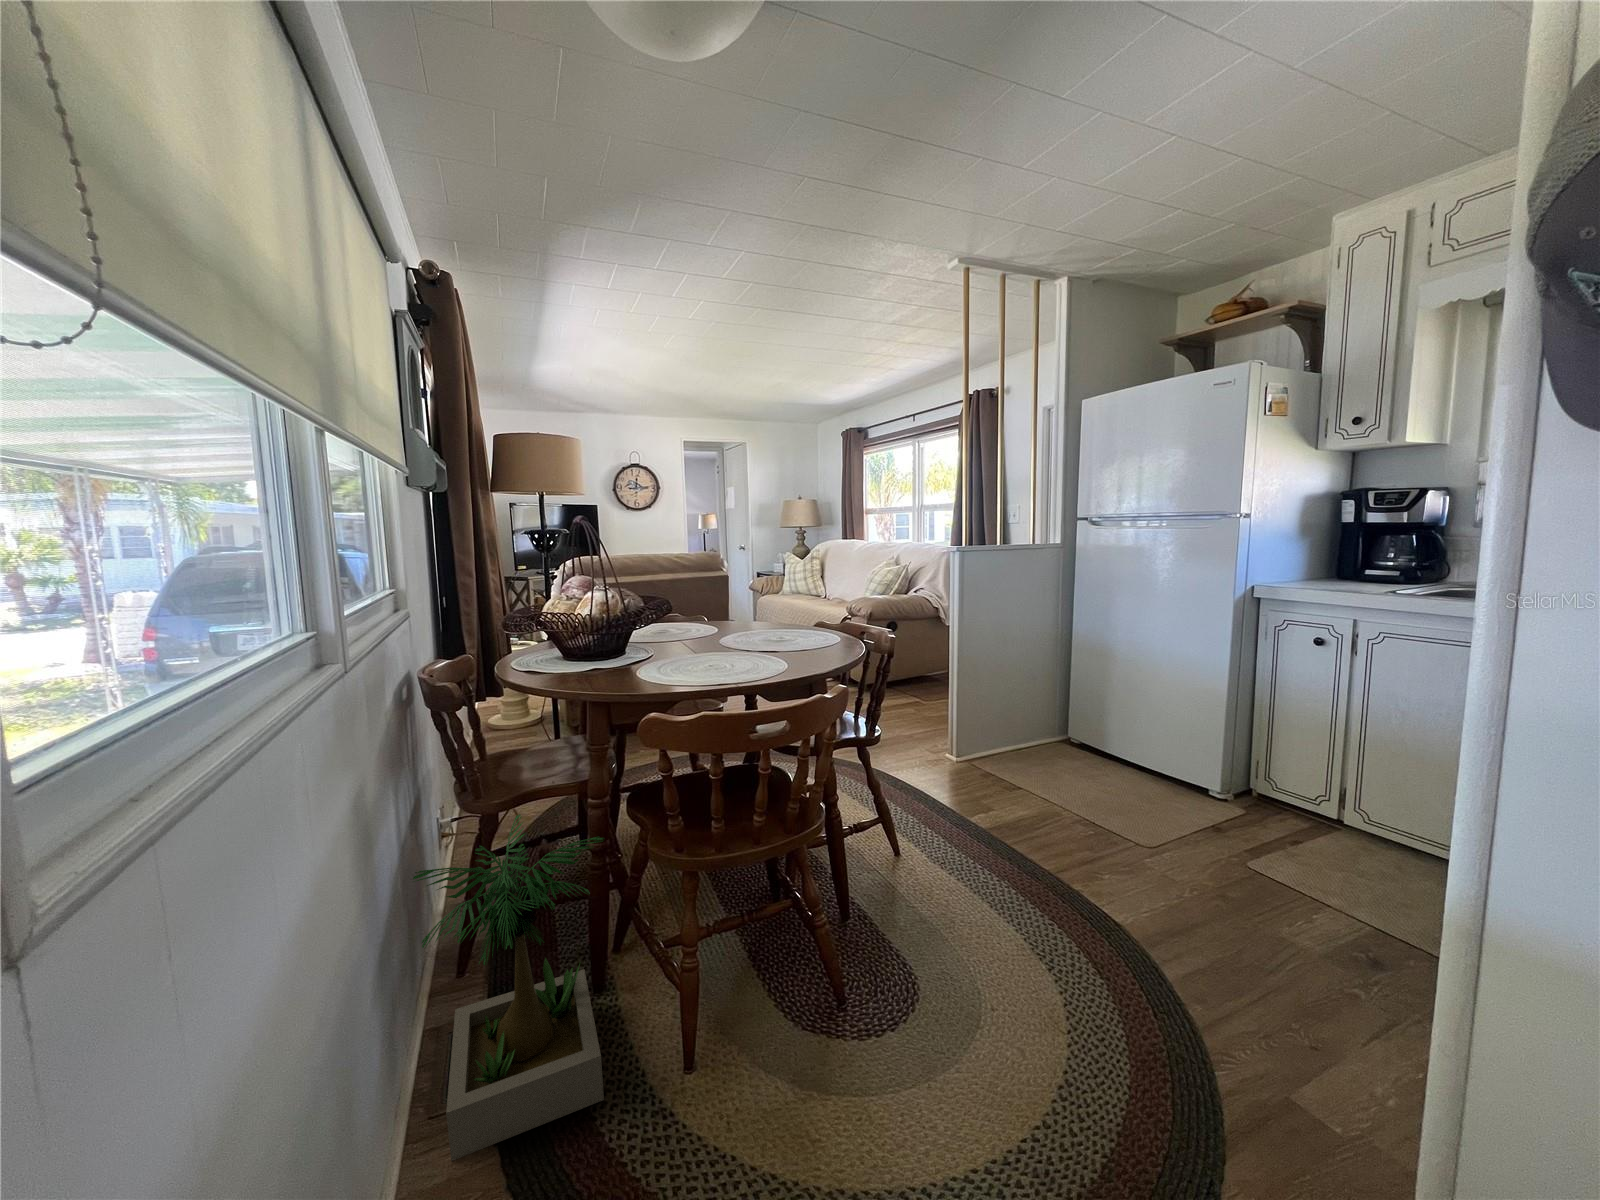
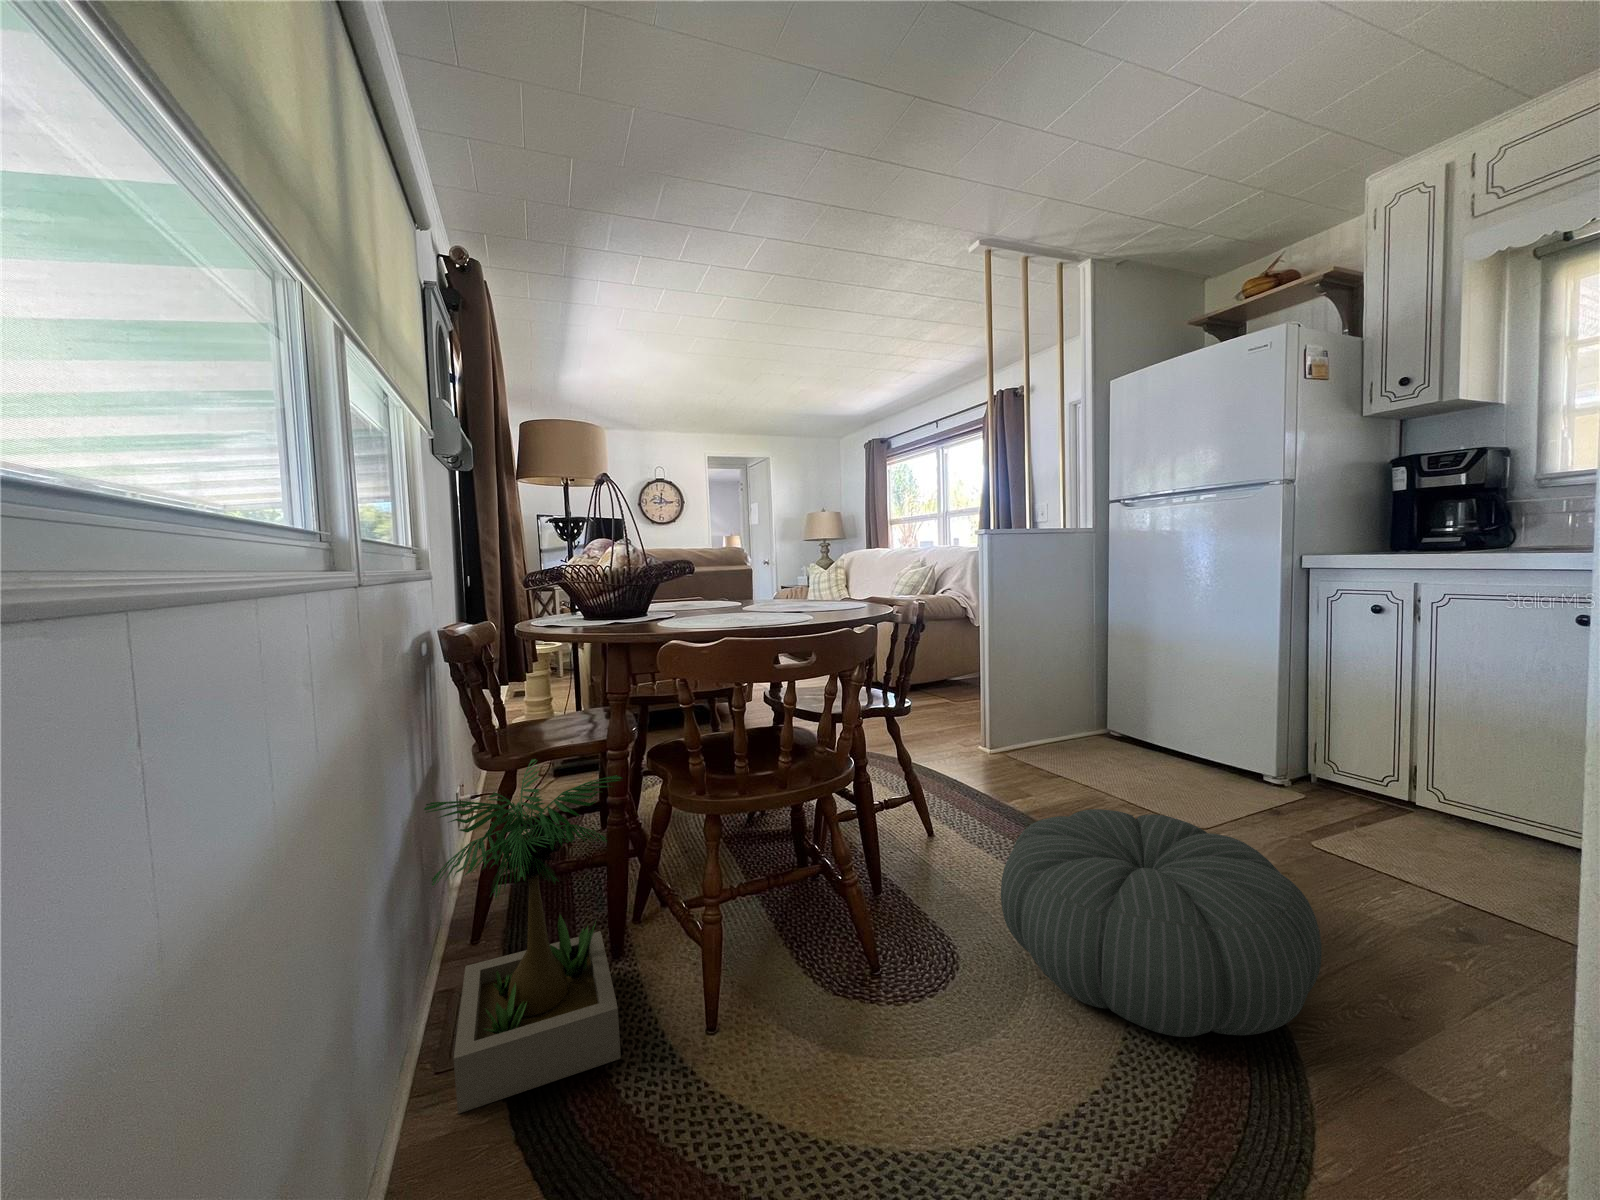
pouf: none [959,843,1243,1073] -> present [1001,809,1322,1037]

